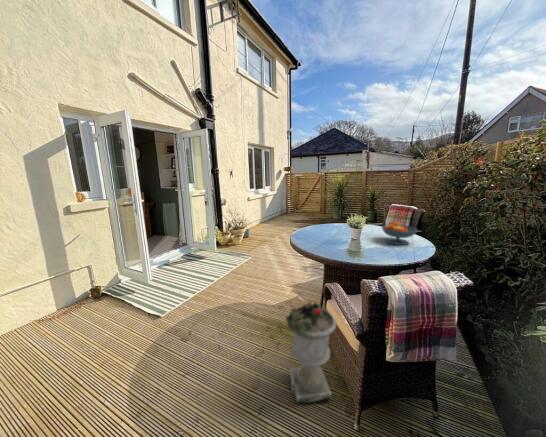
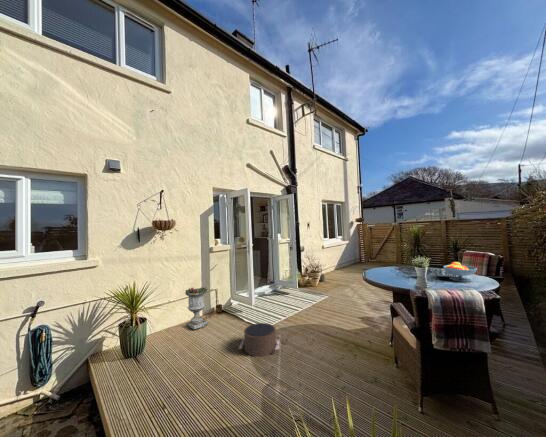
planter: present [285,302,337,403] -> present [185,287,208,330]
pouf: none [108,313,178,368] -> present [239,323,280,357]

